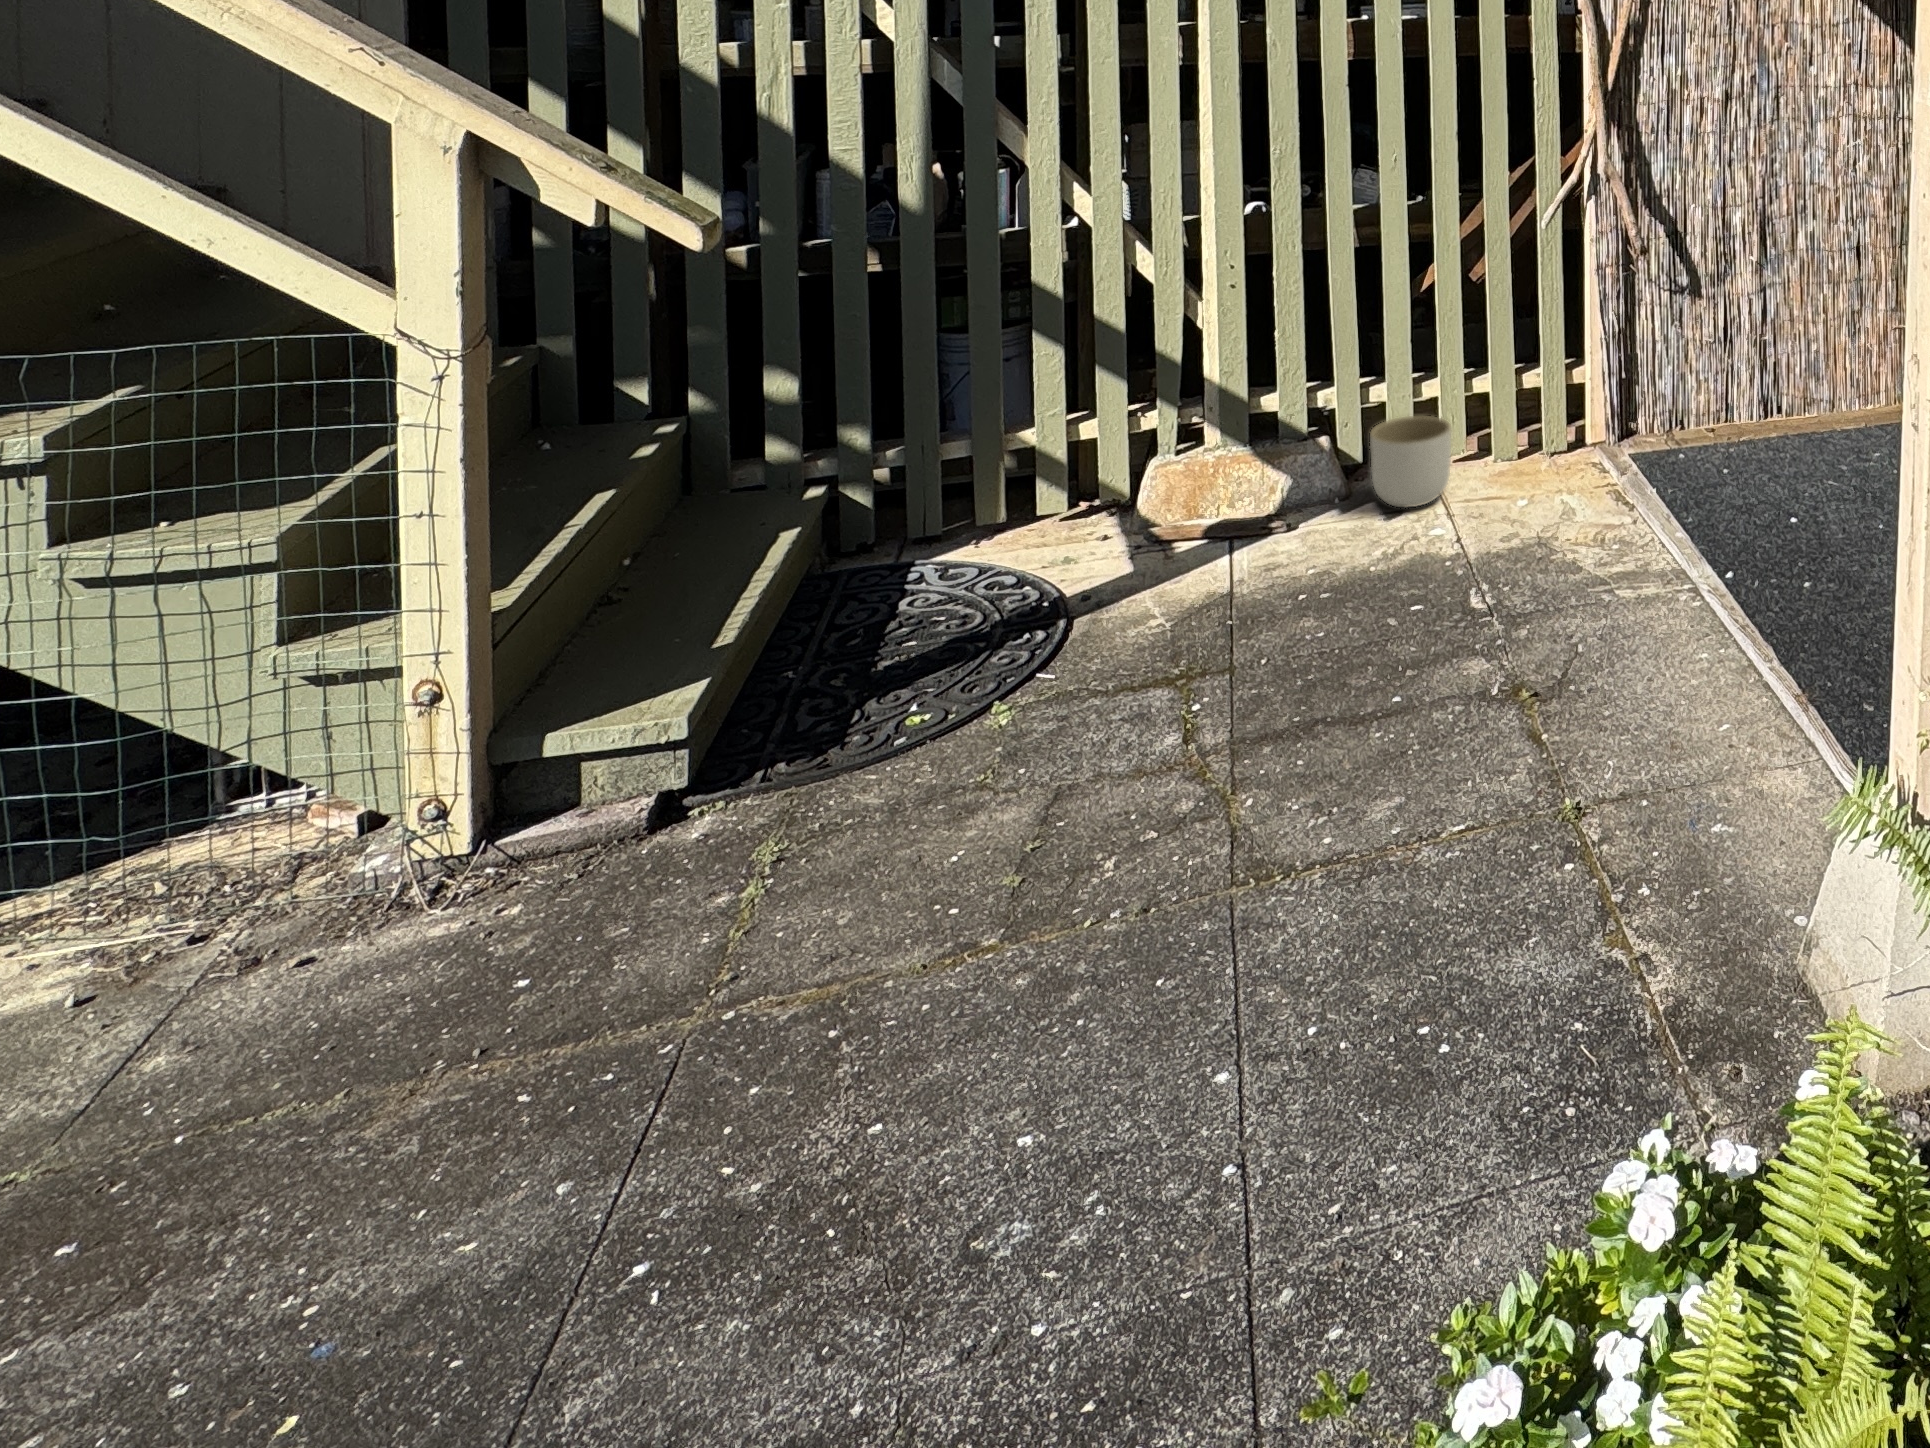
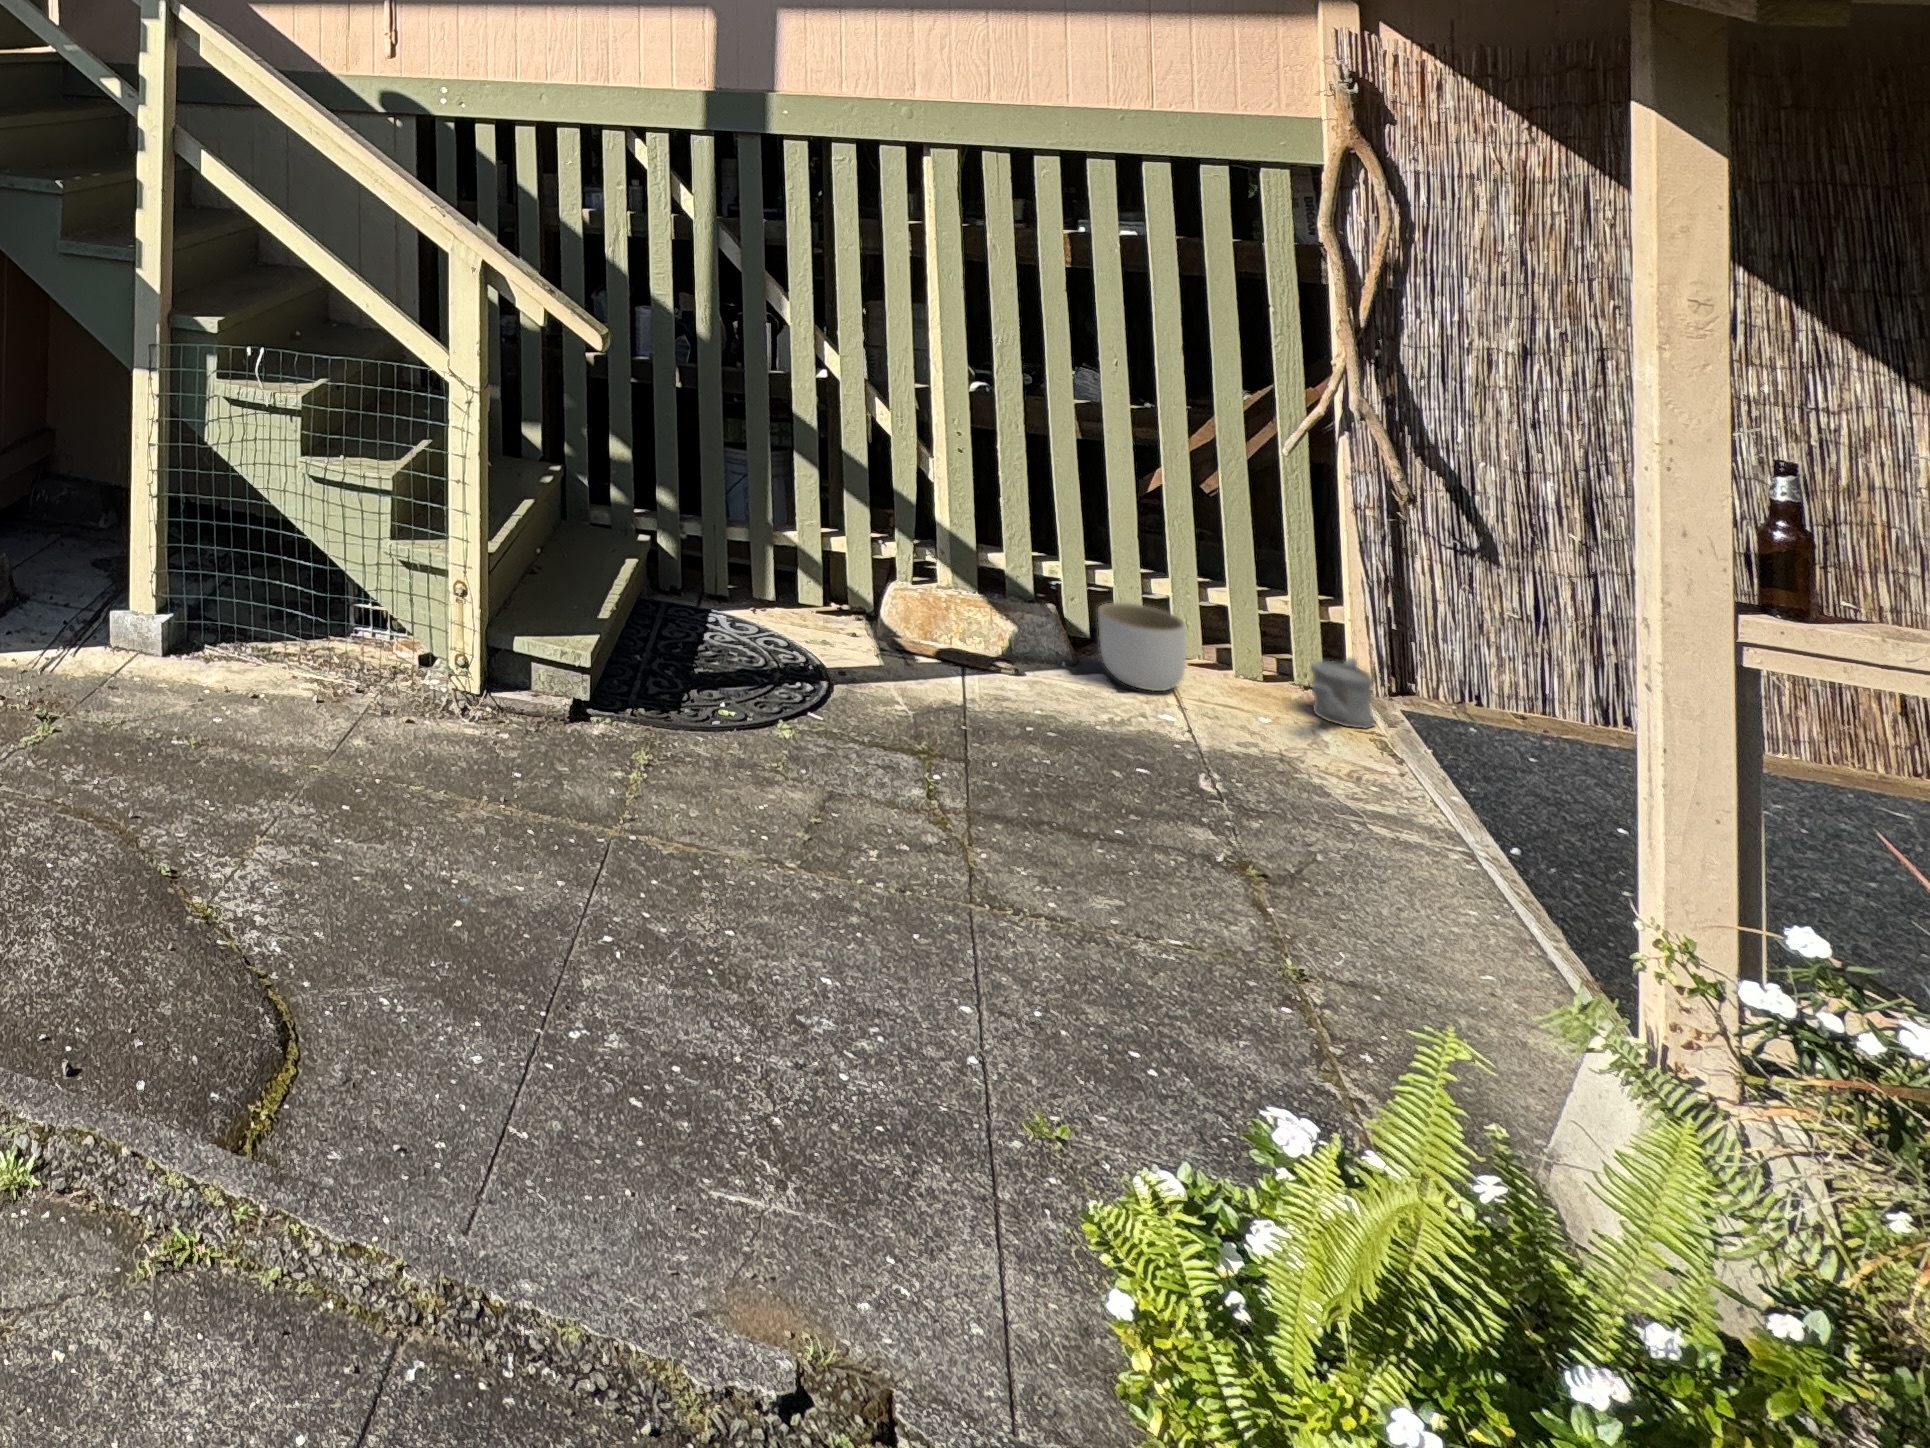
watering can: none [1557,417,1606,487] -> present [1311,658,1375,728]

